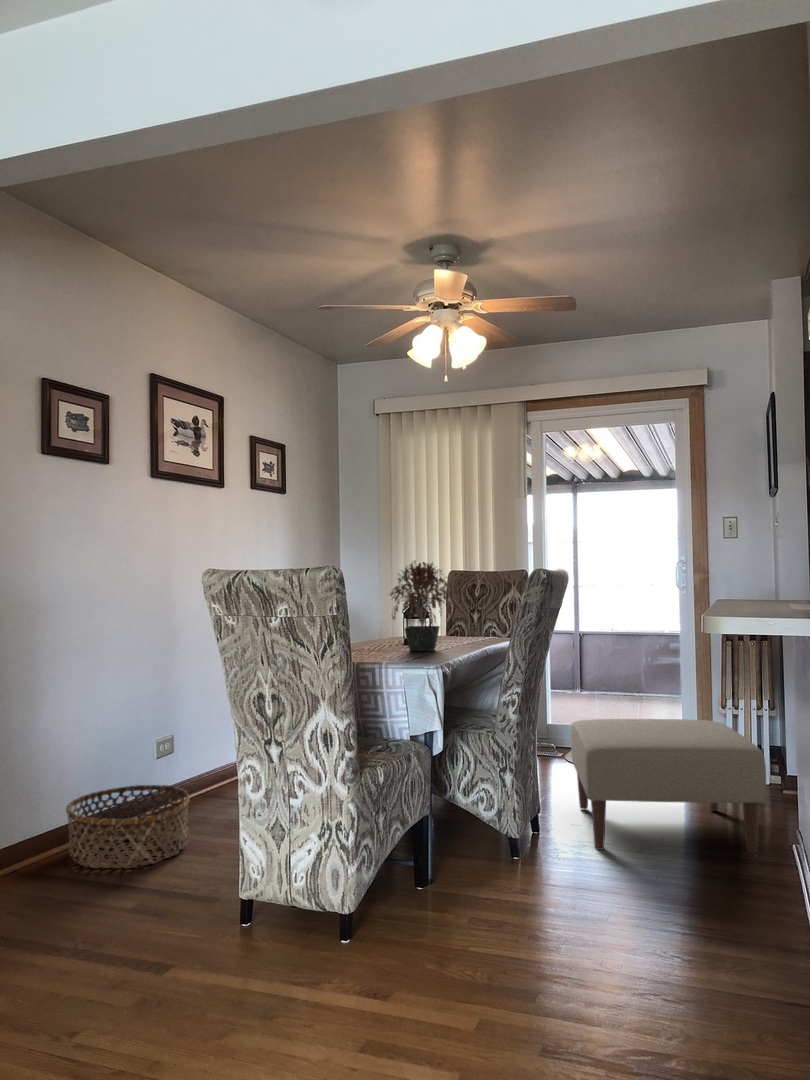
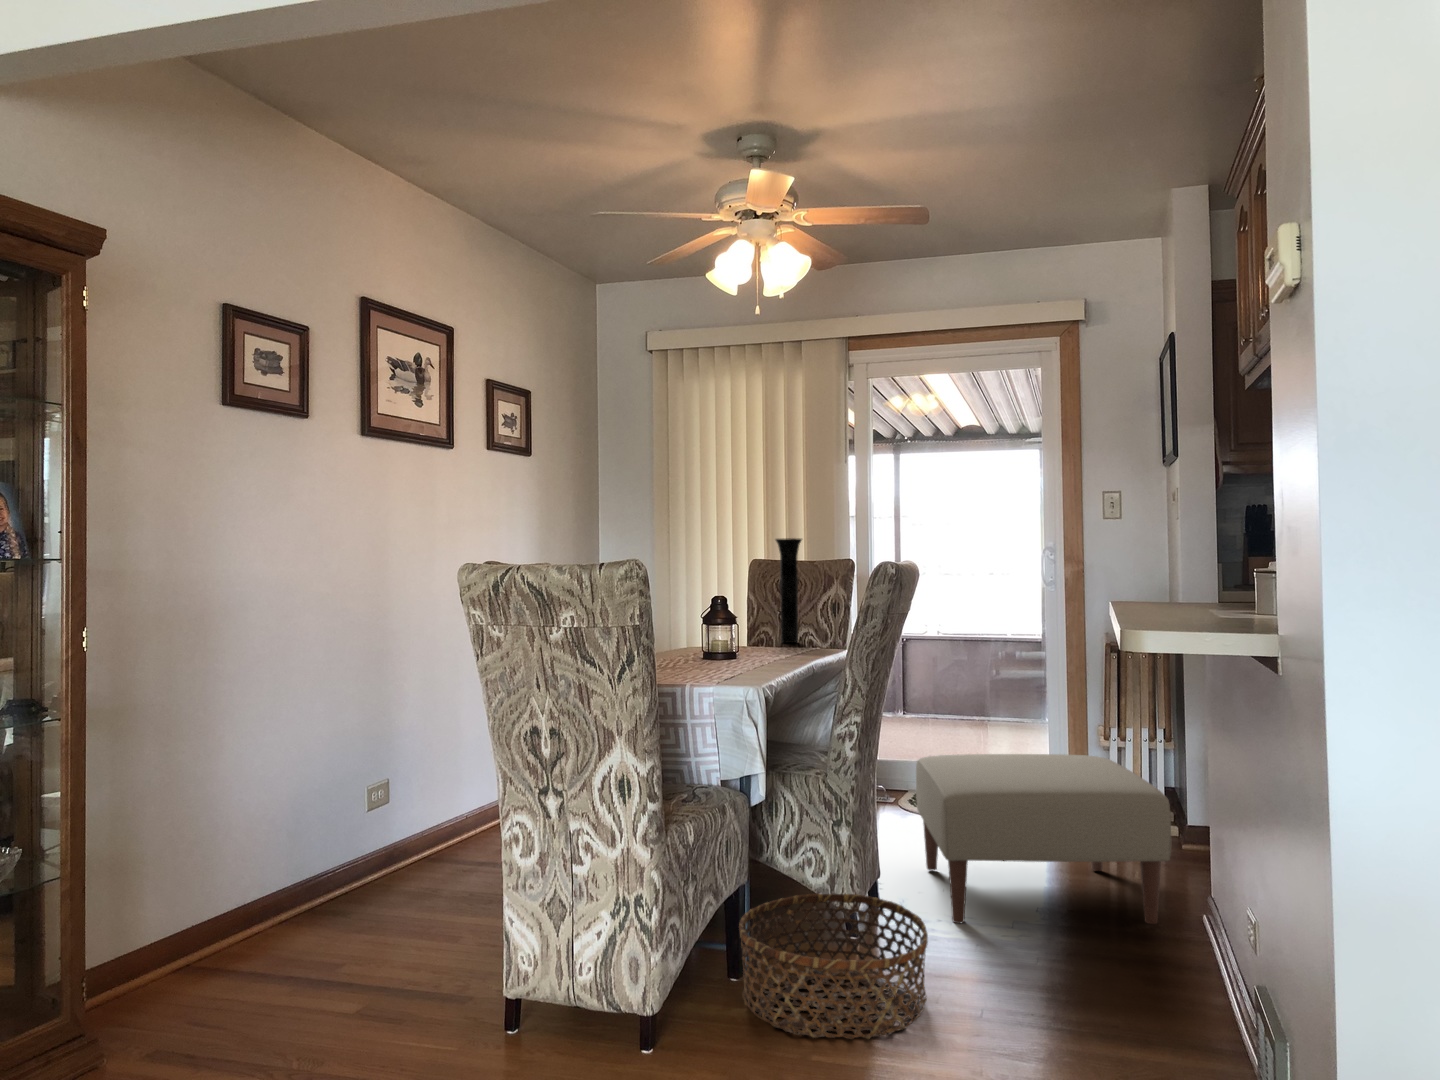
vase: none [464,553,486,633] -> present [776,538,802,643]
potted plant: present [390,561,452,651] -> none [686,548,773,669]
basket: present [66,785,189,868] -> present [739,893,928,1039]

